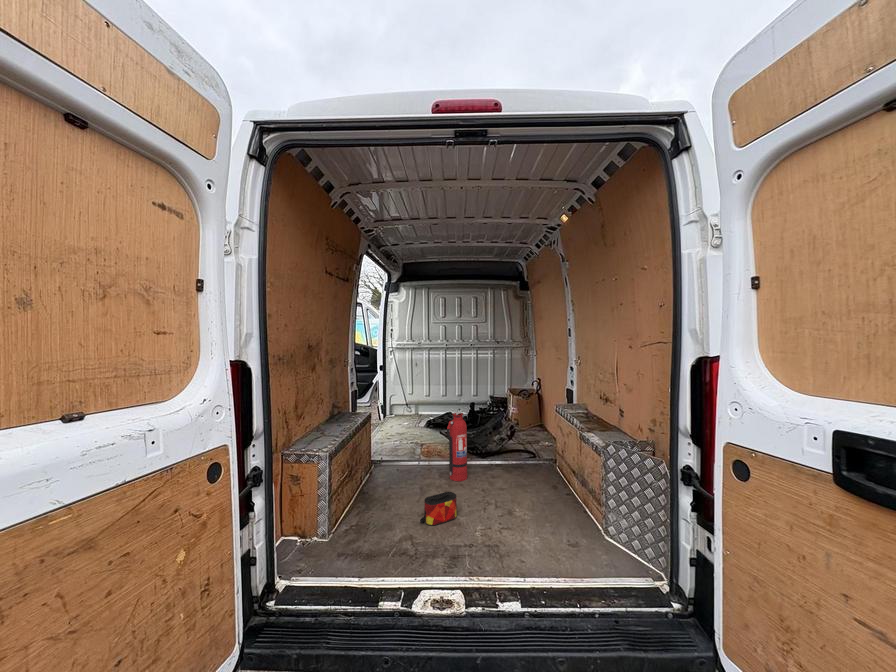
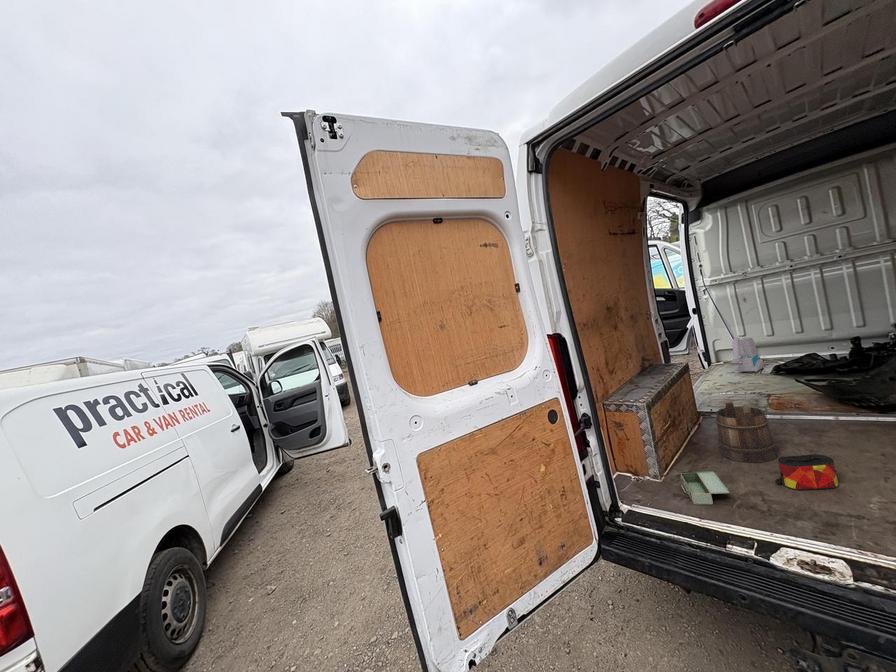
vacuum cleaner: none [399,394,420,424] -> present [729,338,764,373]
fire extinguisher: present [447,413,467,481] -> none [806,356,859,445]
bucket: none [384,450,423,505] -> present [716,403,778,463]
toolbox: none [348,519,388,561] -> present [680,471,730,504]

